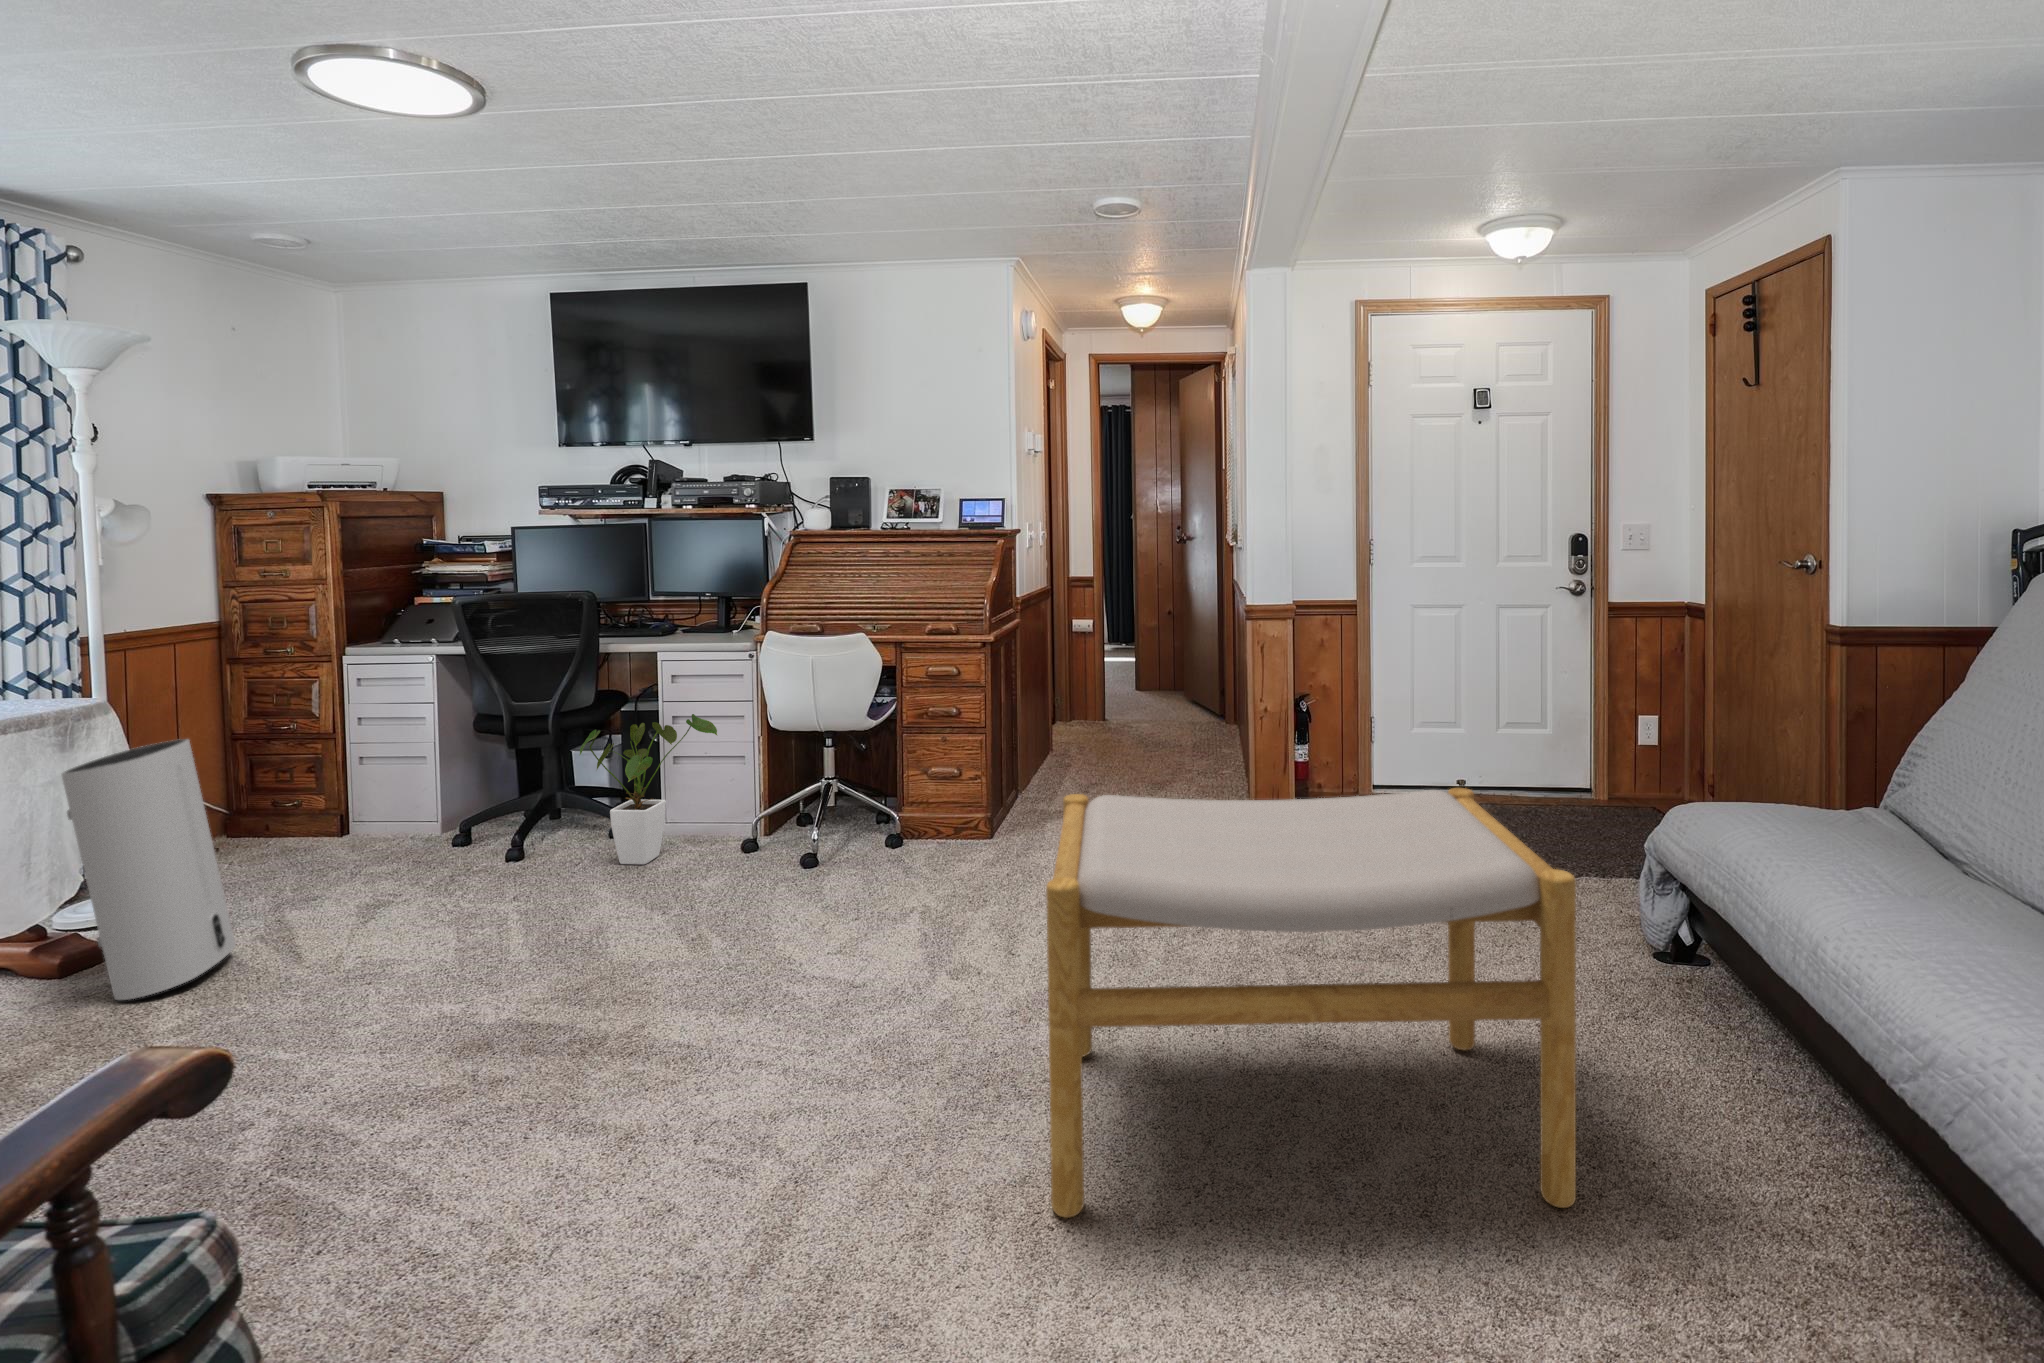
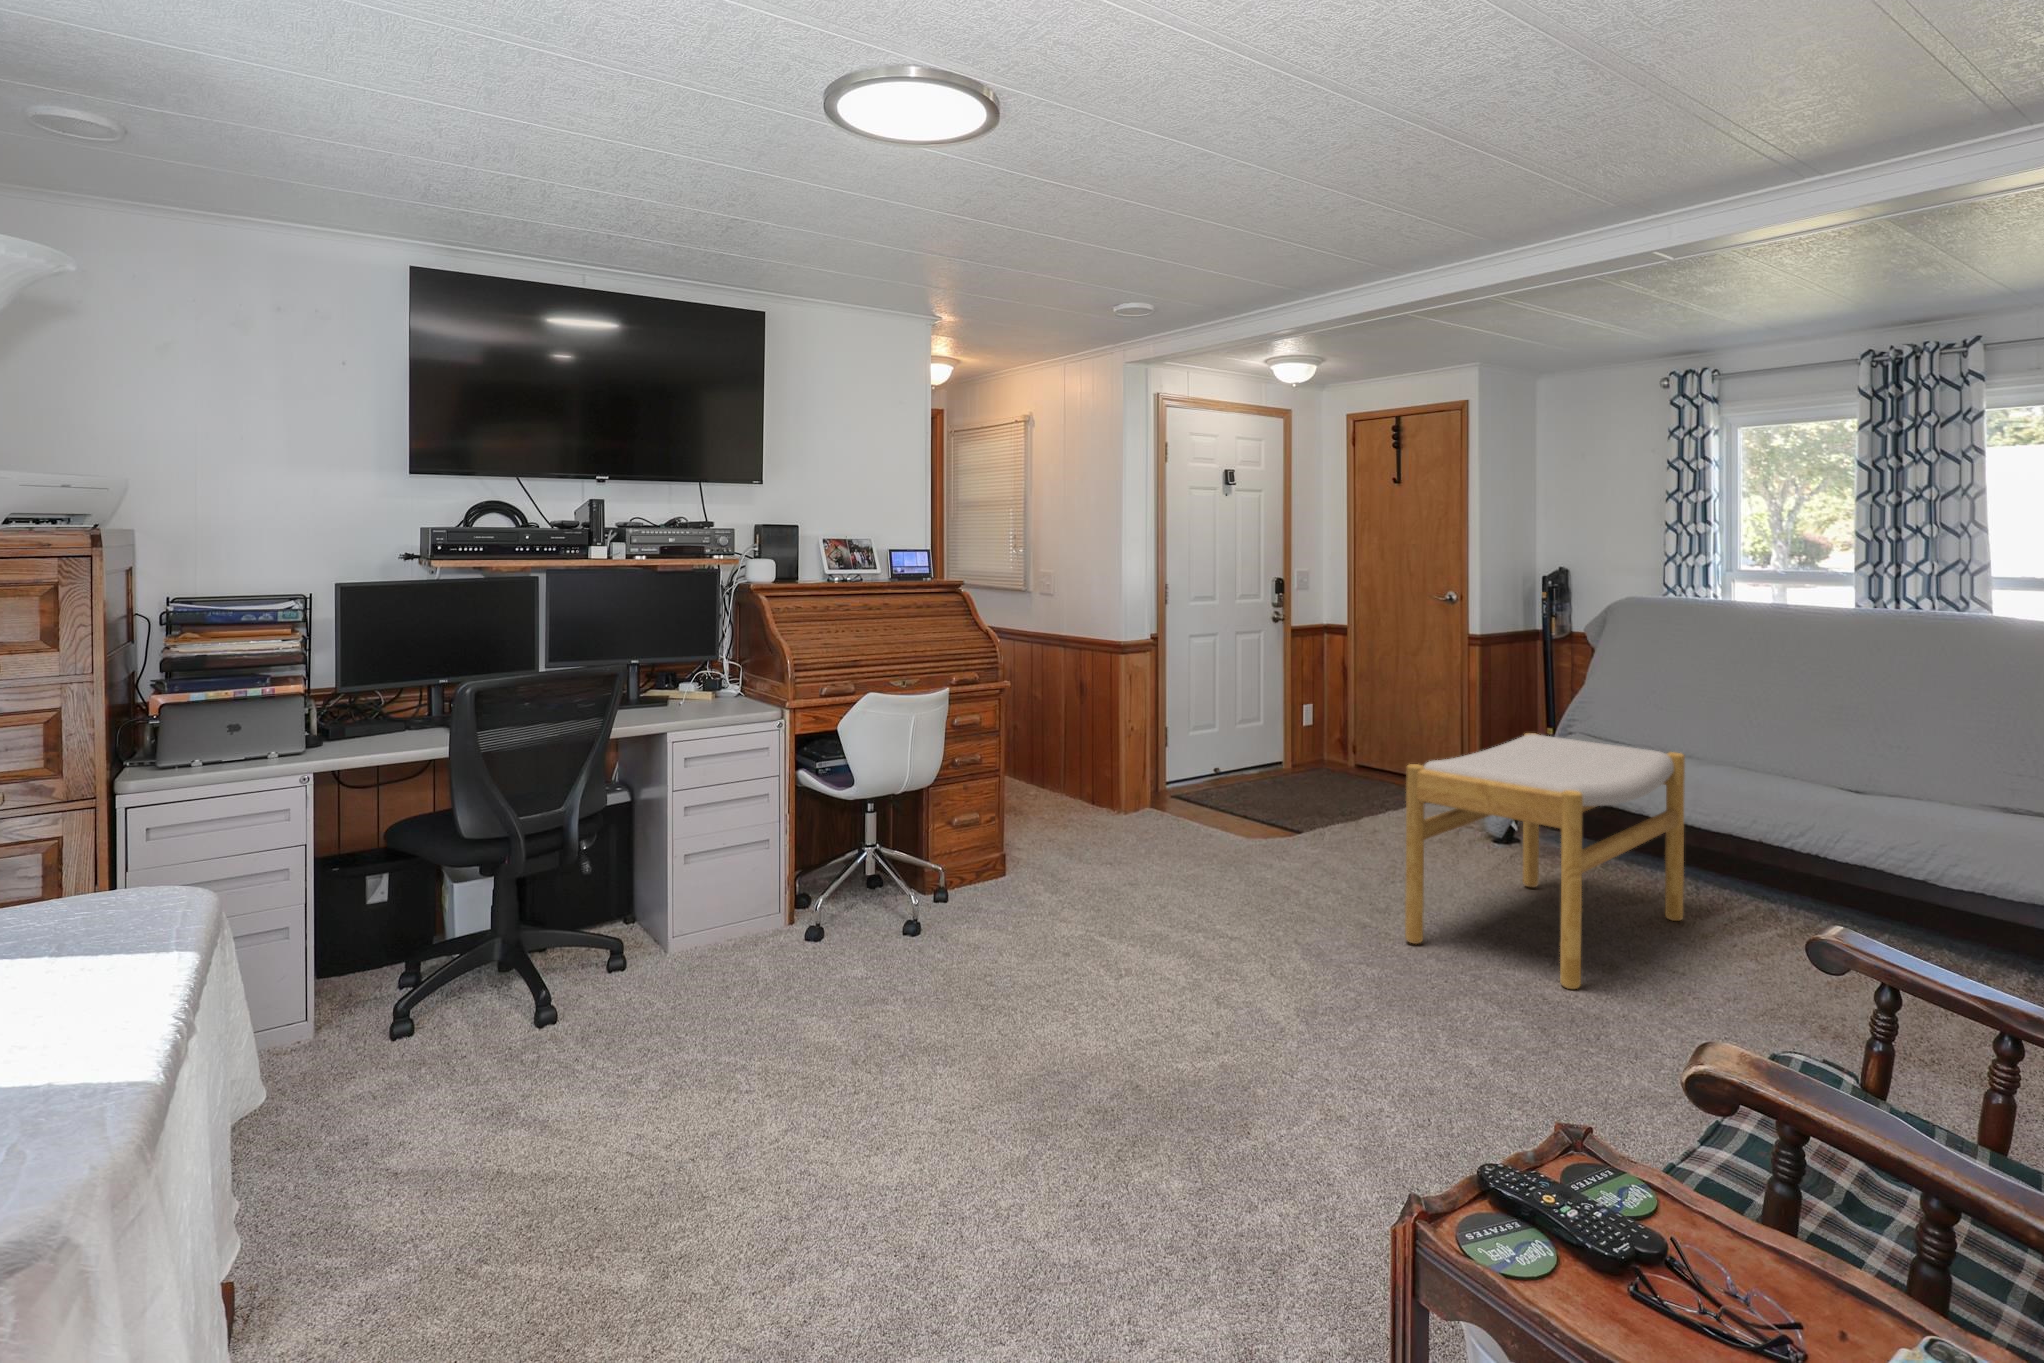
house plant: present [580,714,717,864] -> none [703,791,816,968]
air purifier: present [61,739,236,1000] -> none [495,872,675,1206]

